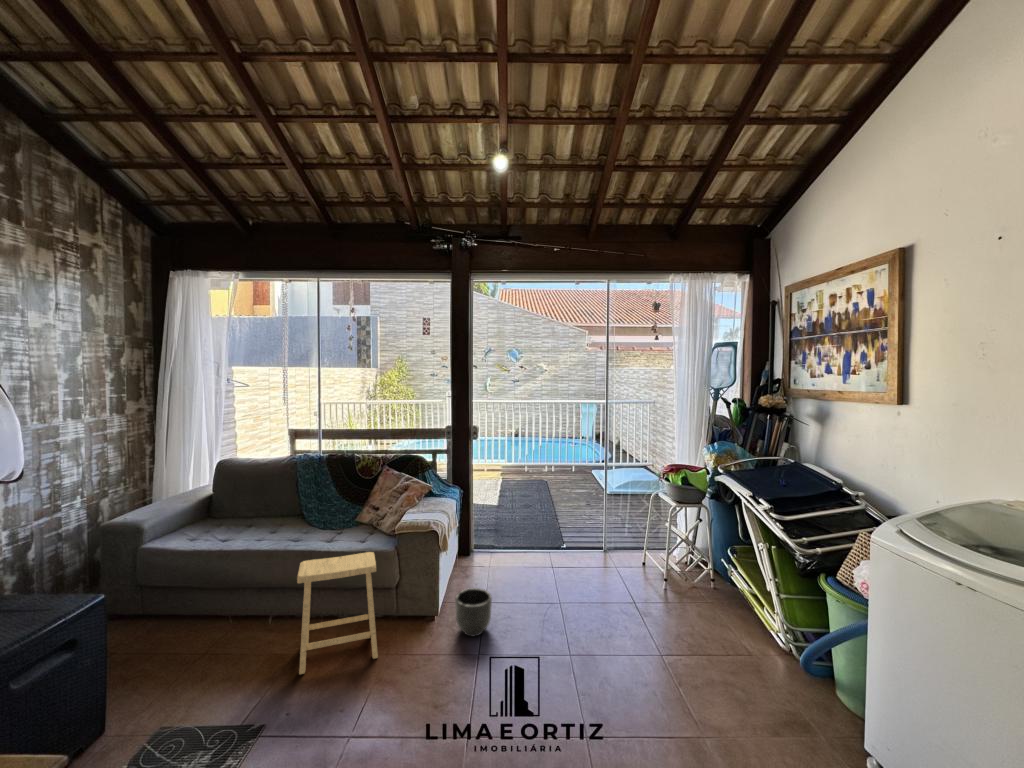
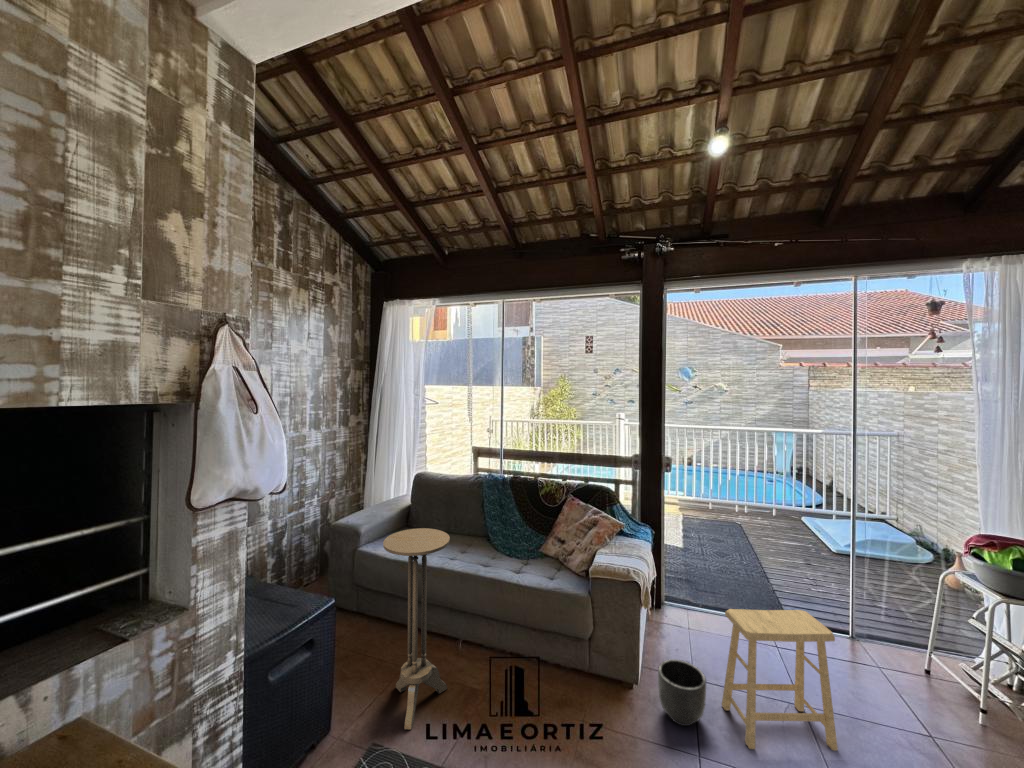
side table: none [180,507,259,699] -> present [383,528,450,730]
footstool: present [297,552,378,674] -> present [722,609,838,751]

